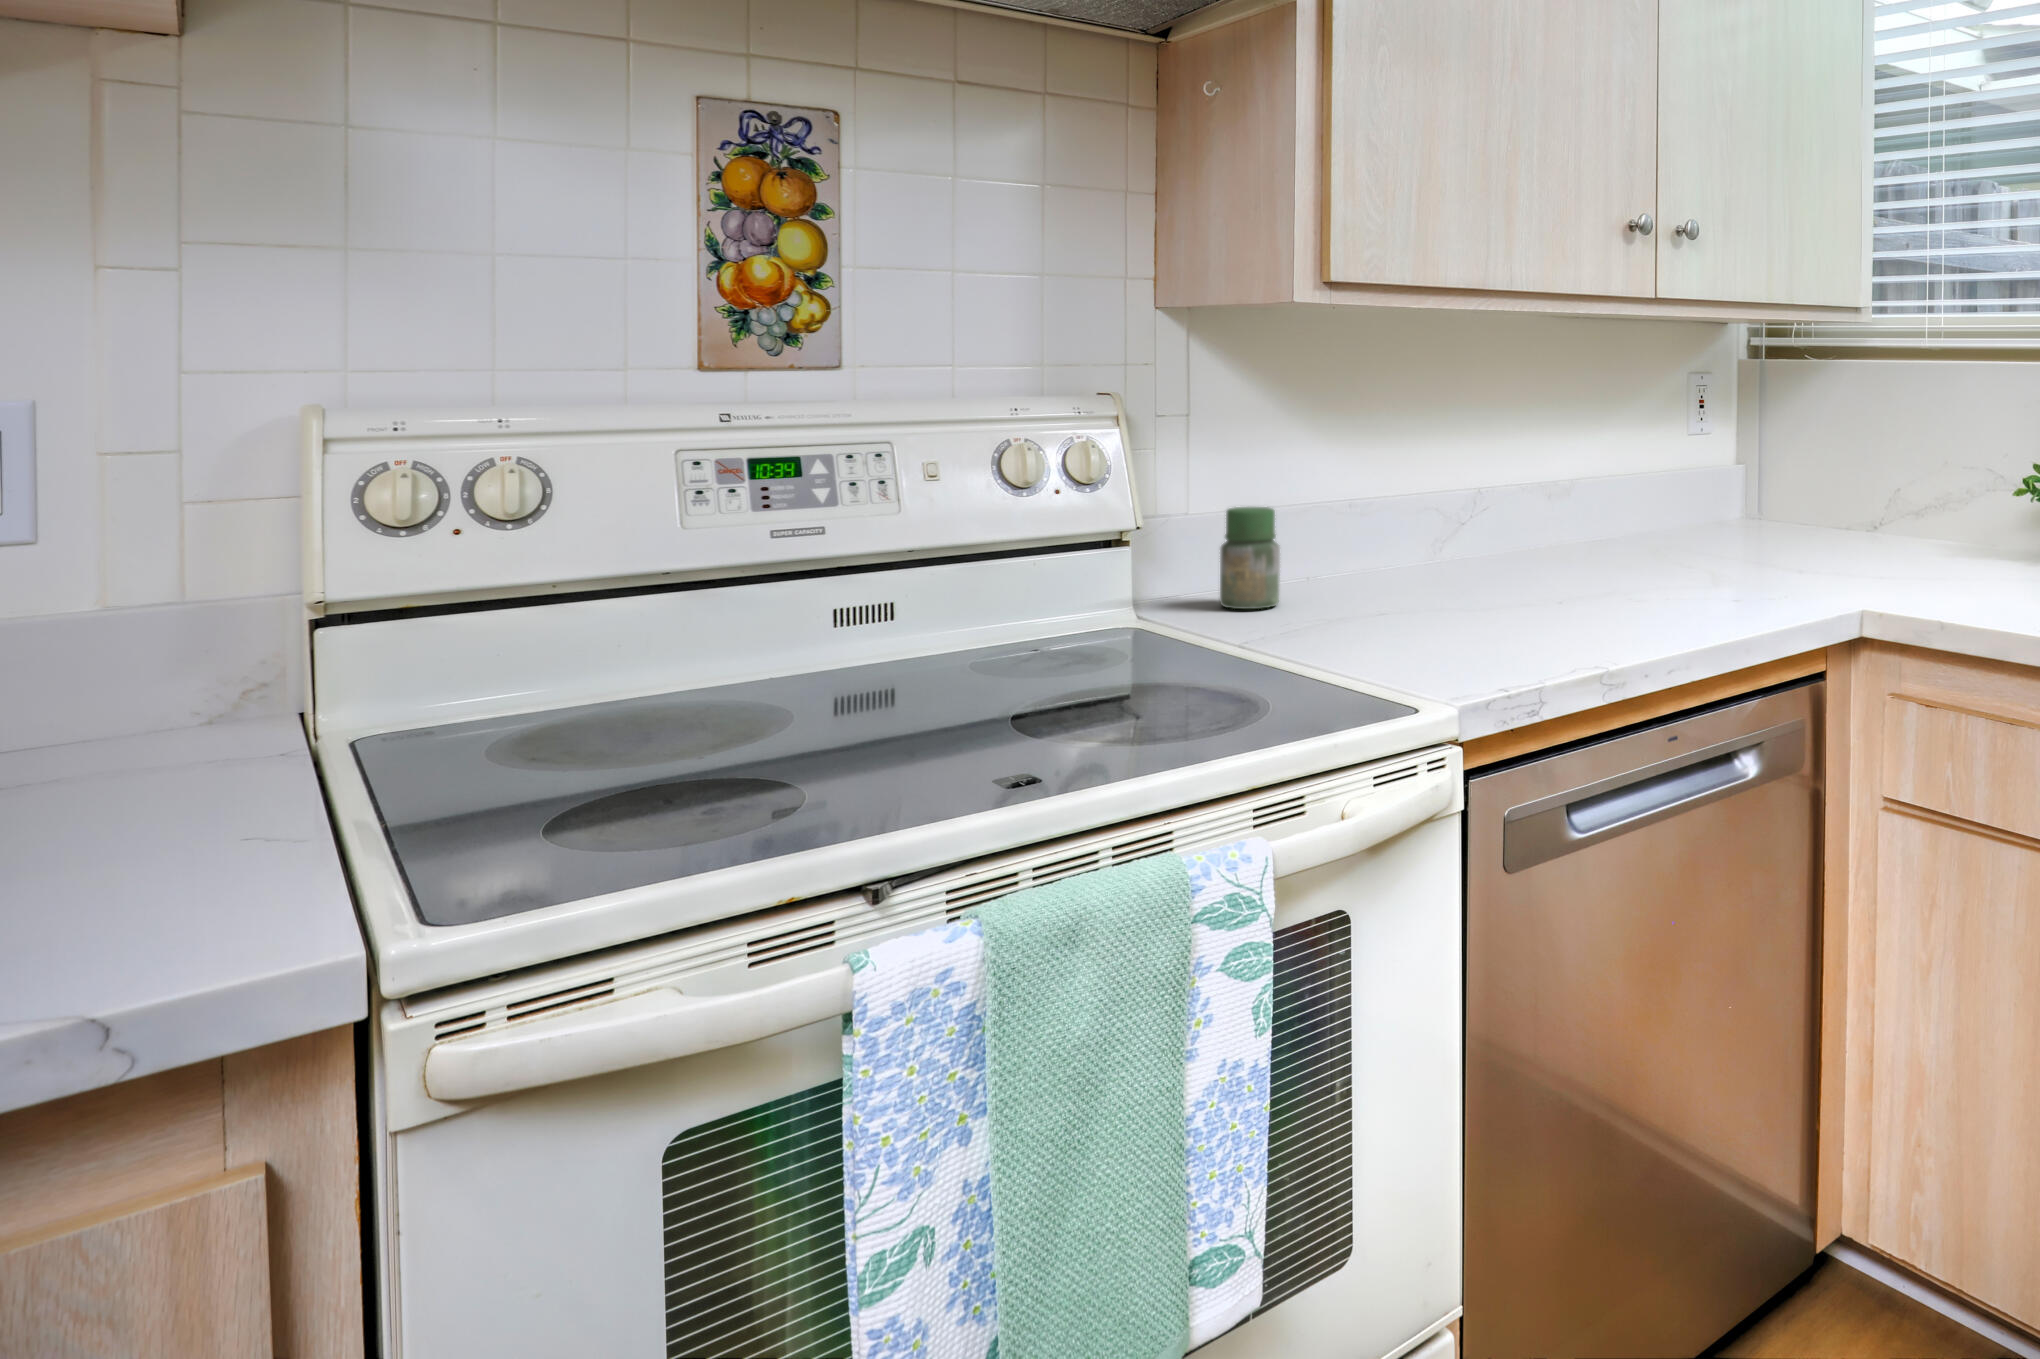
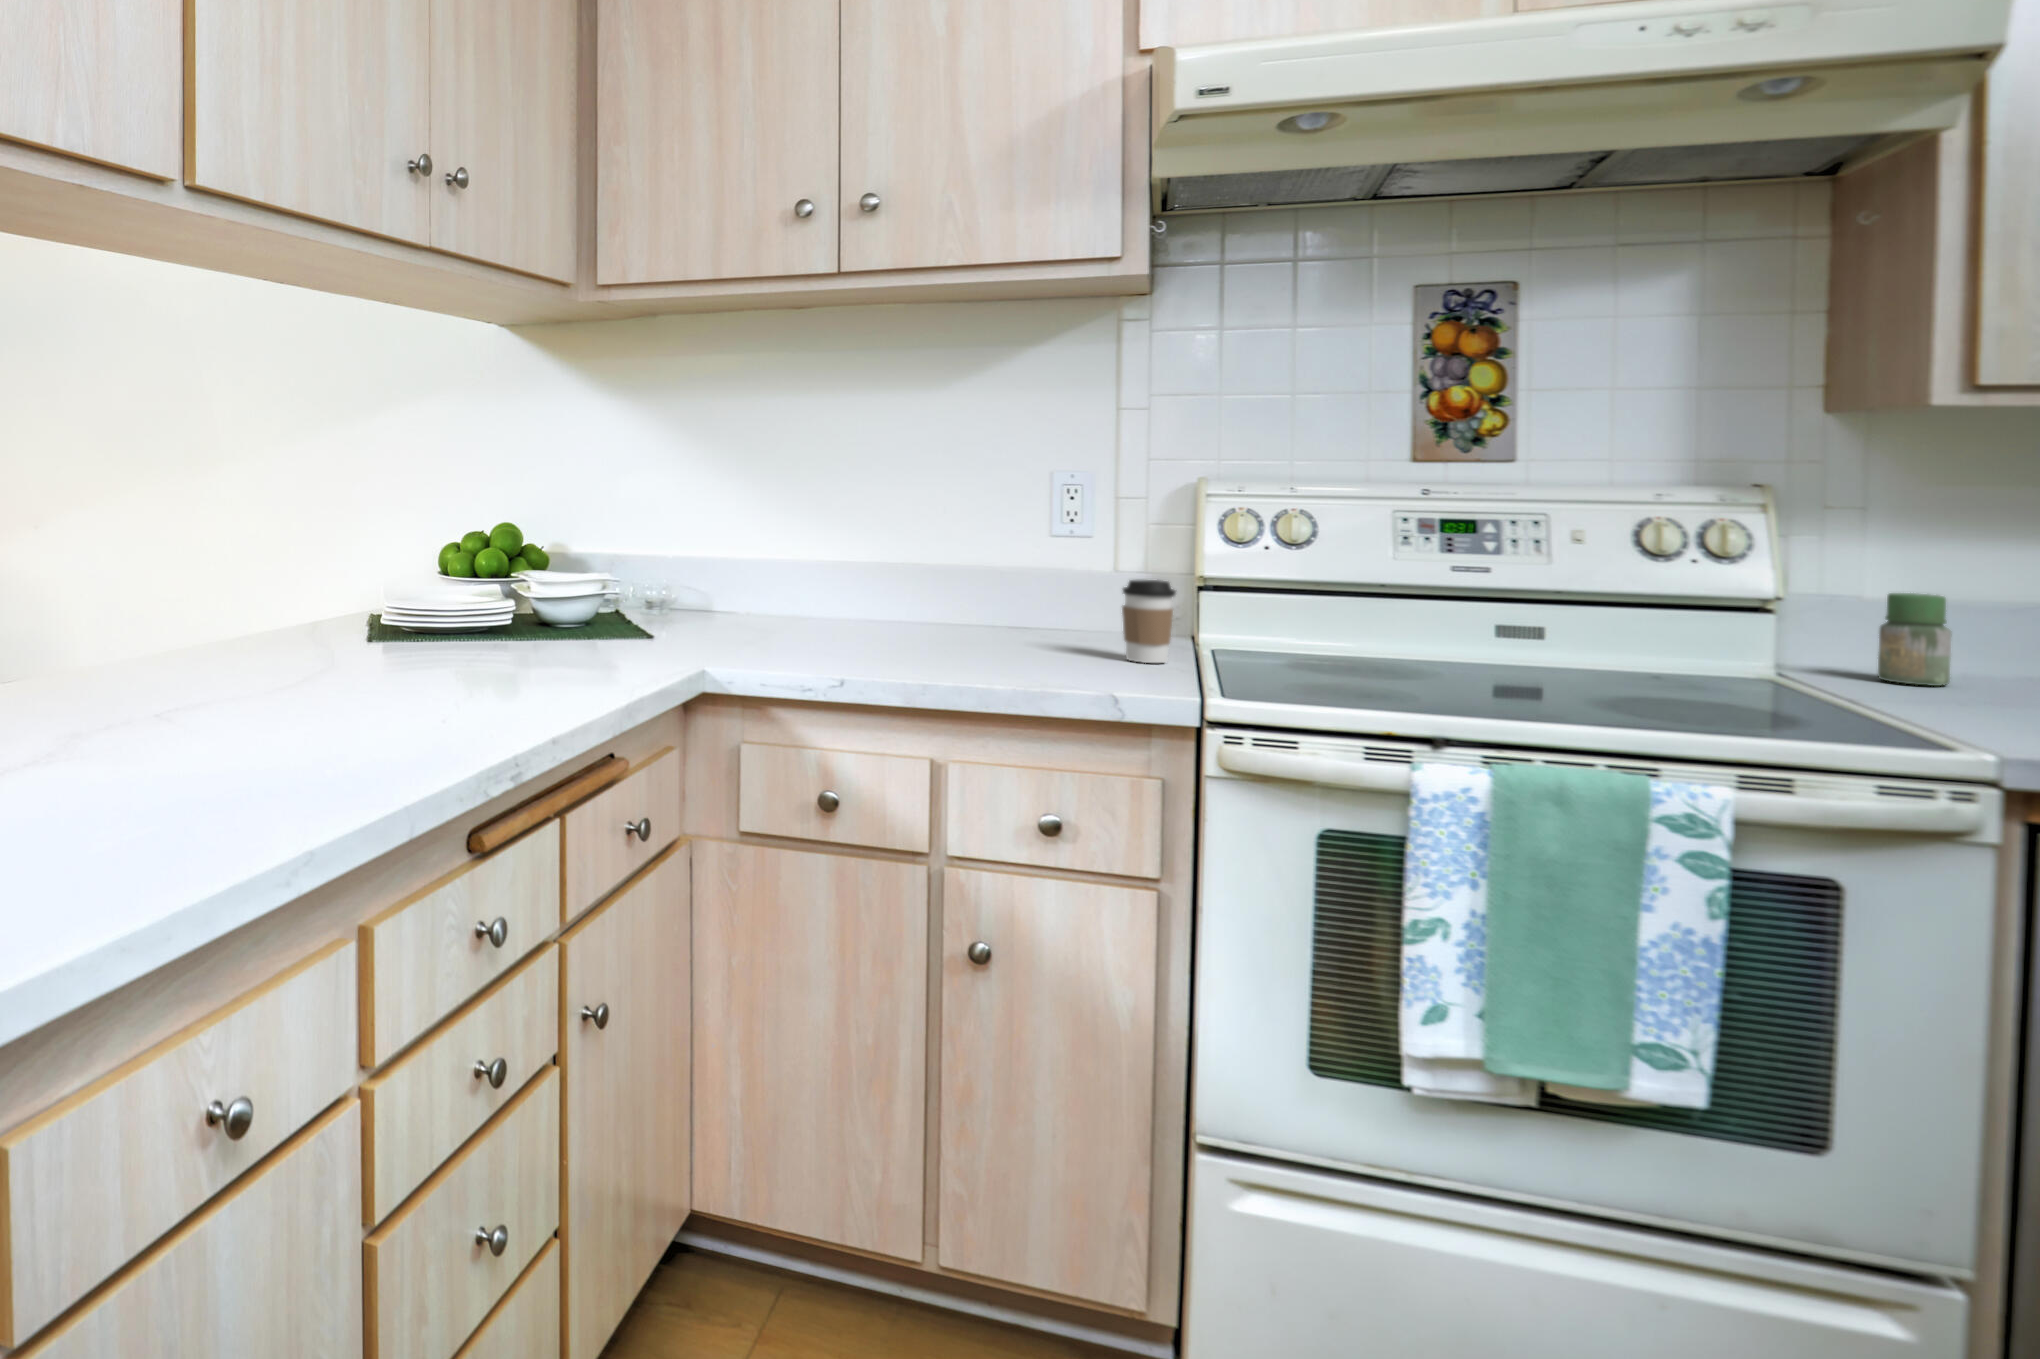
coffee cup: none [112,638,267,837] -> present [1122,580,1176,663]

